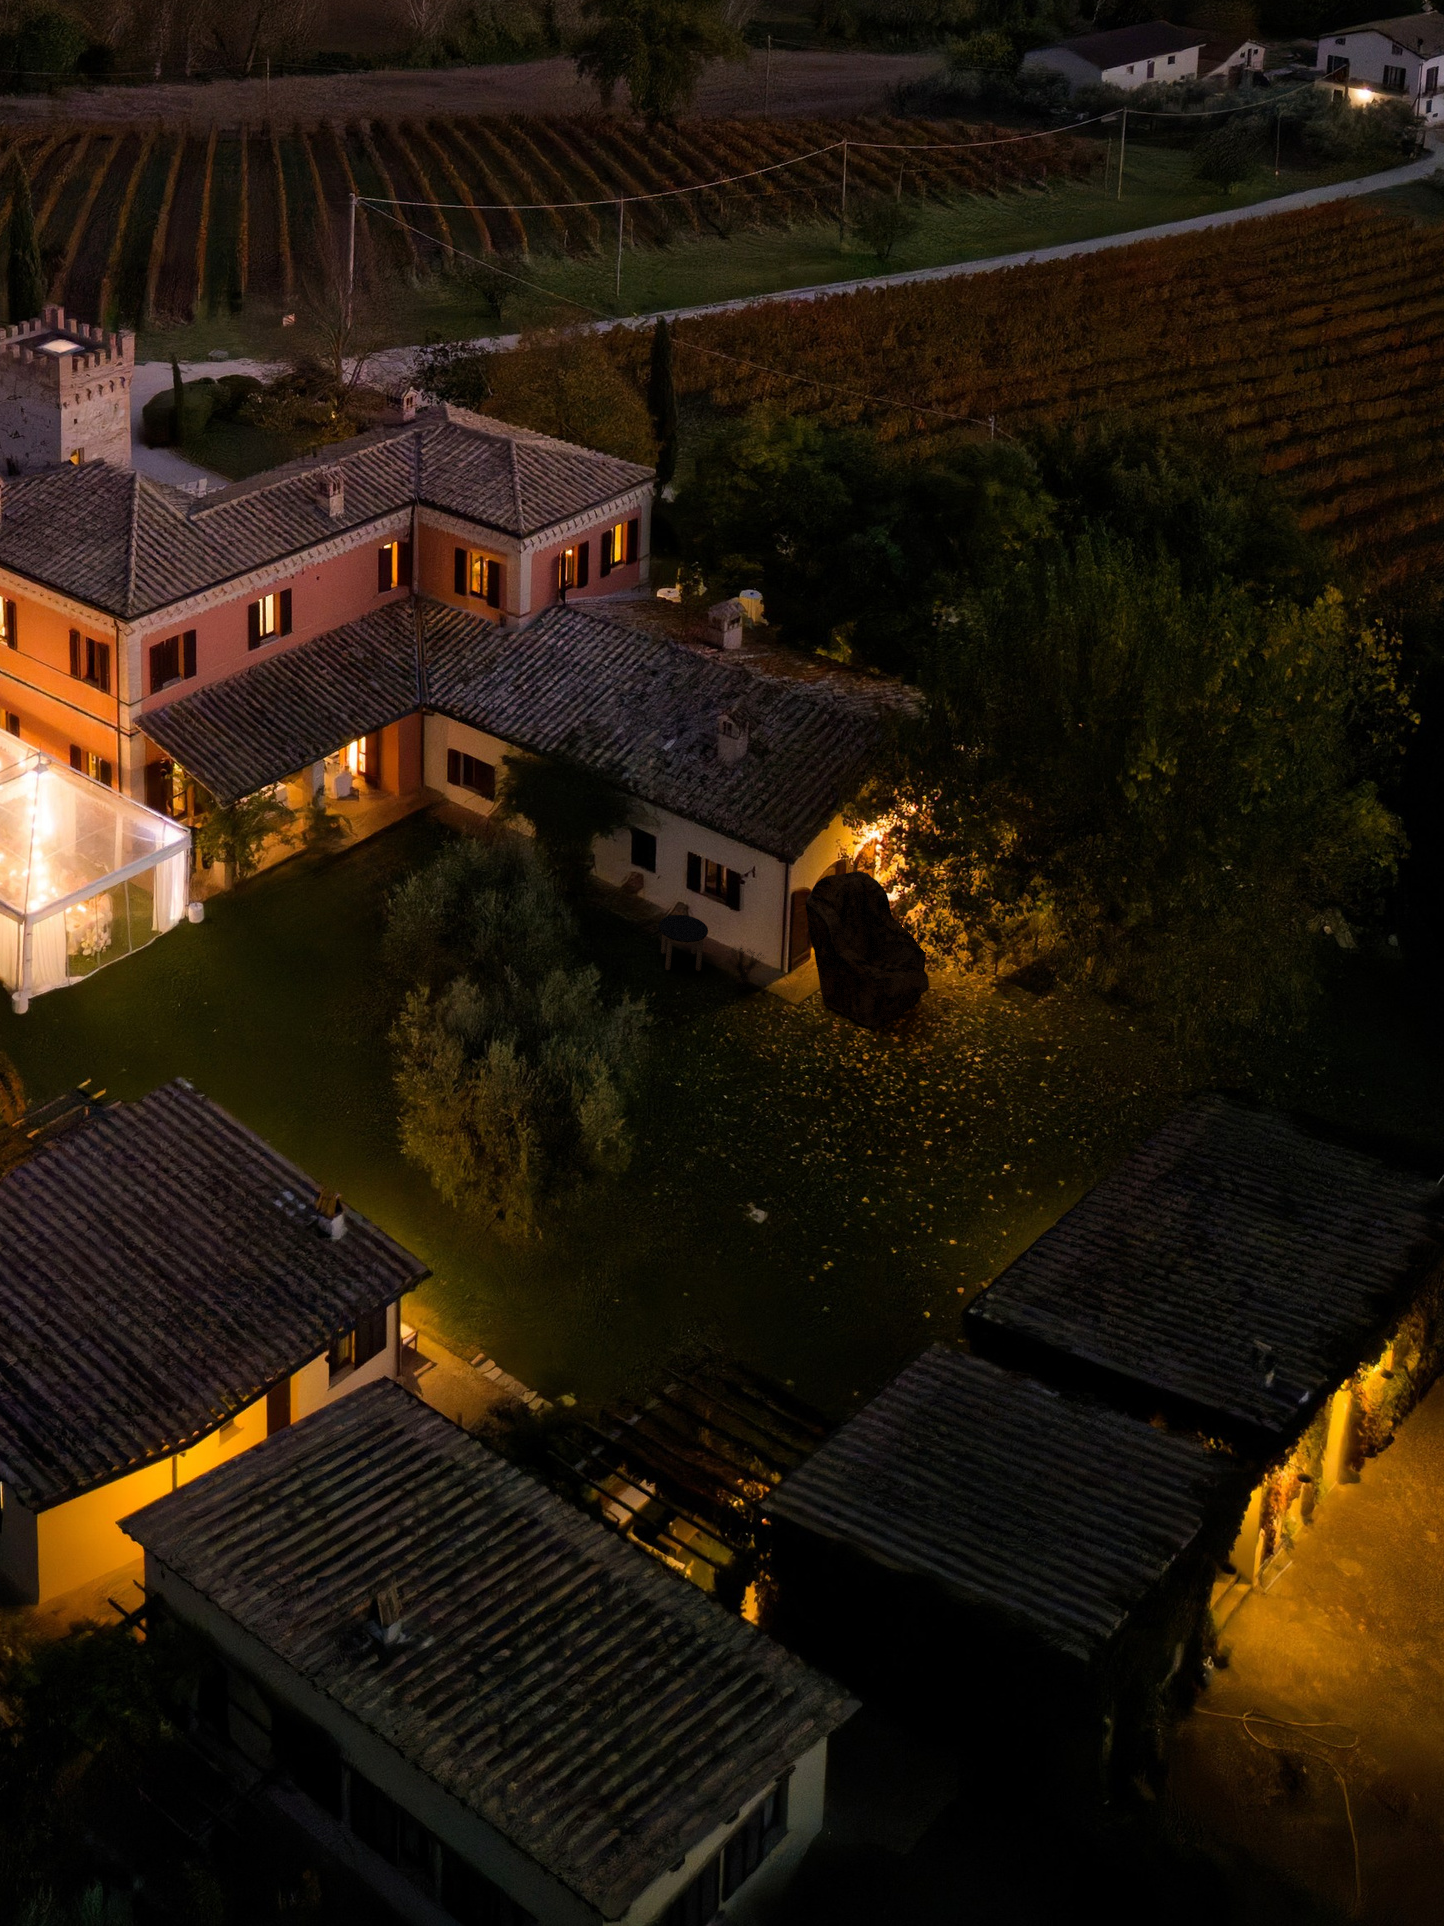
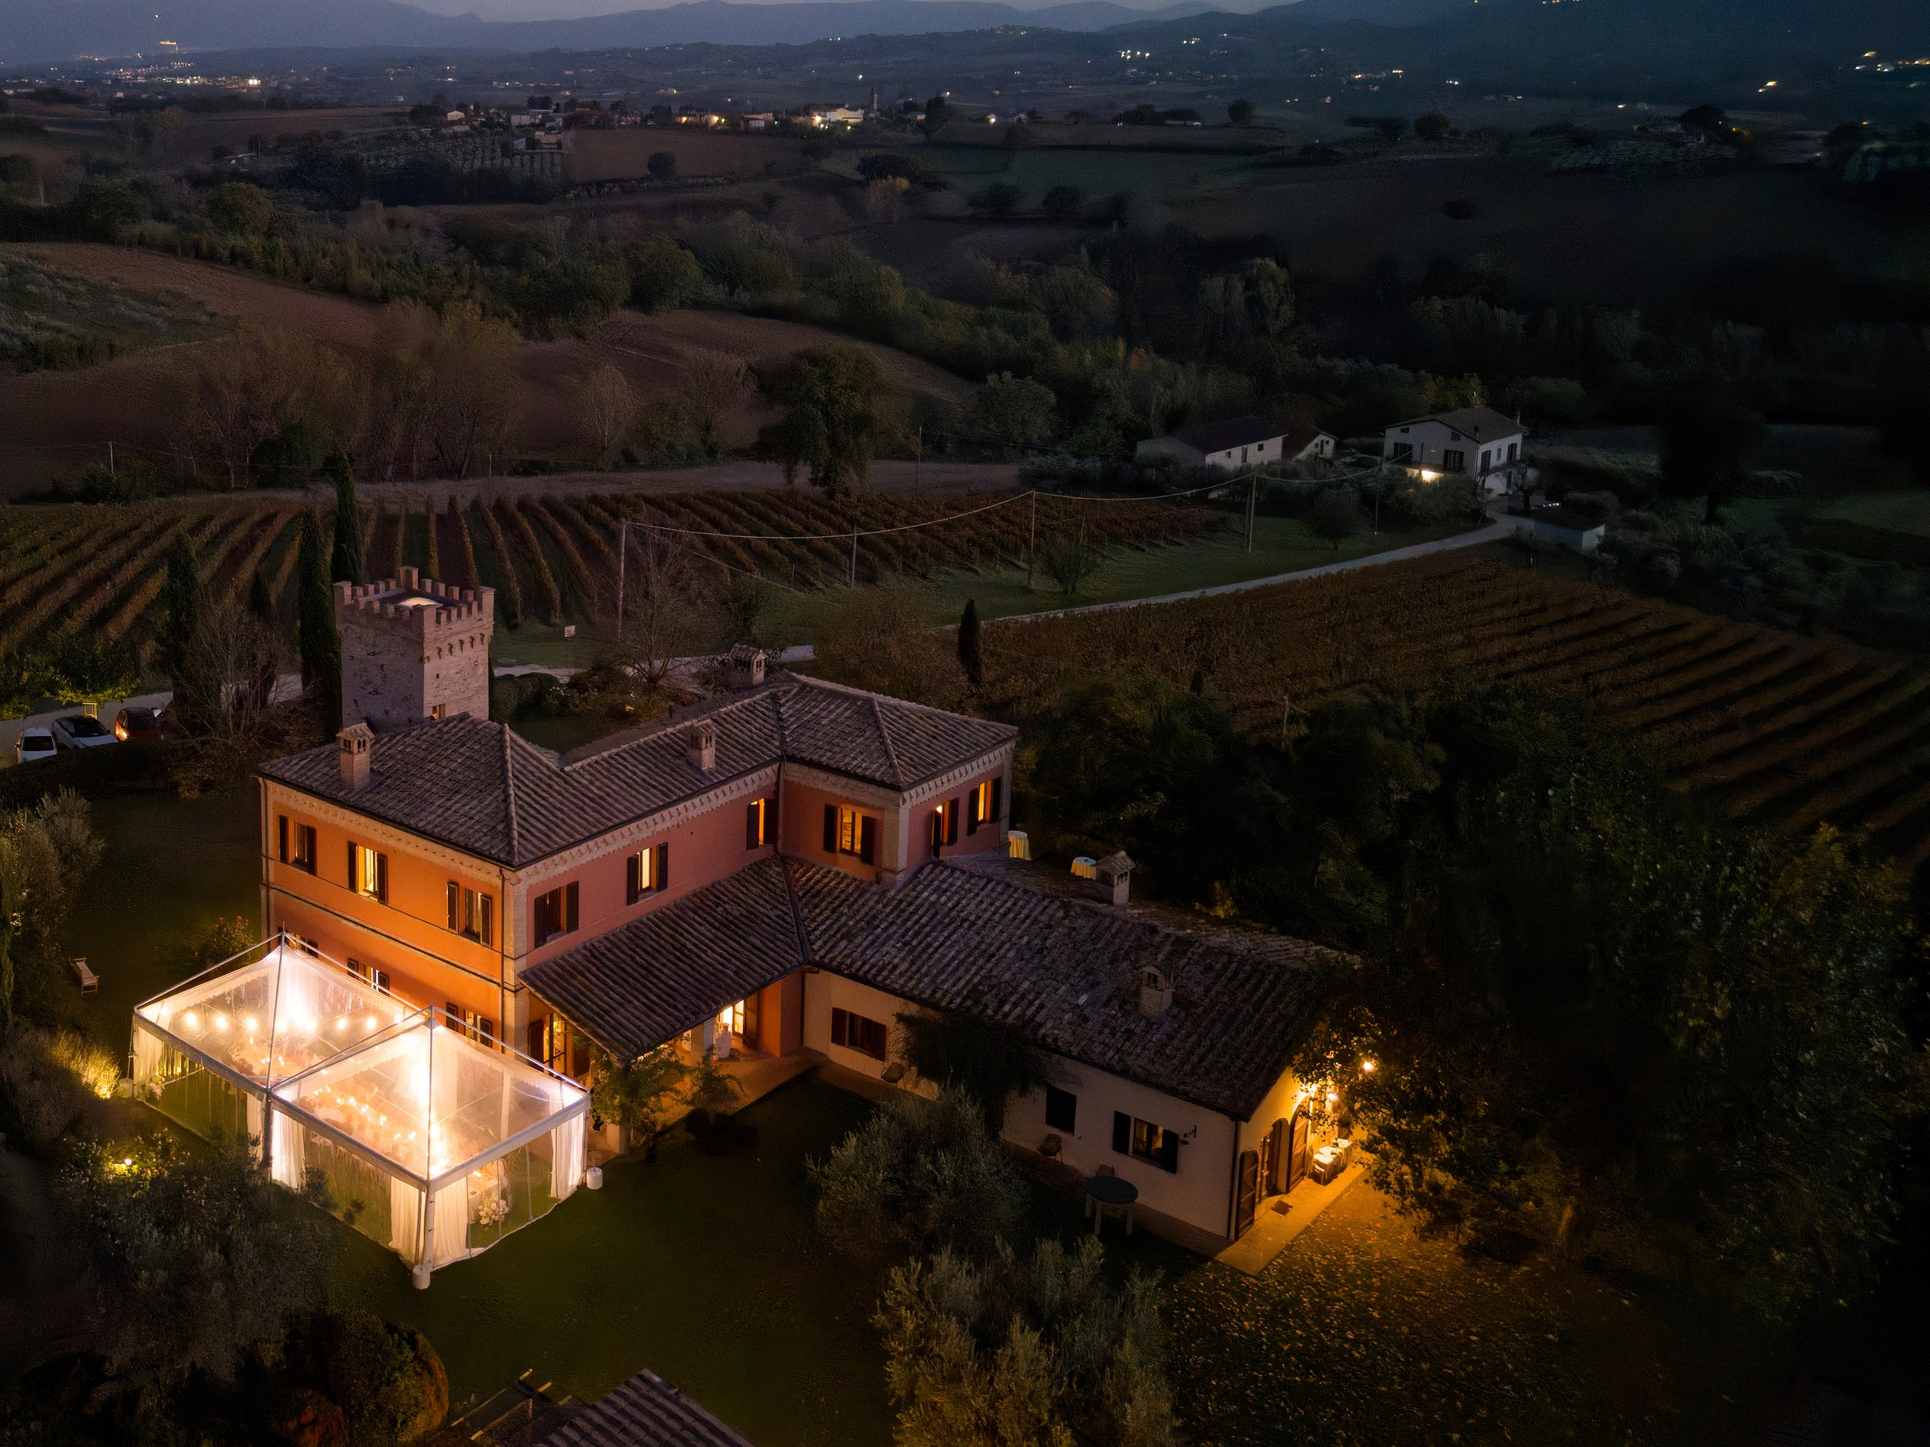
woven basket: none [294,845,363,891] -> present [685,1108,759,1155]
armchair: present [806,871,929,1028] -> none [1249,1126,1382,1295]
potted plant: present [728,948,762,990] -> present [634,1116,676,1162]

